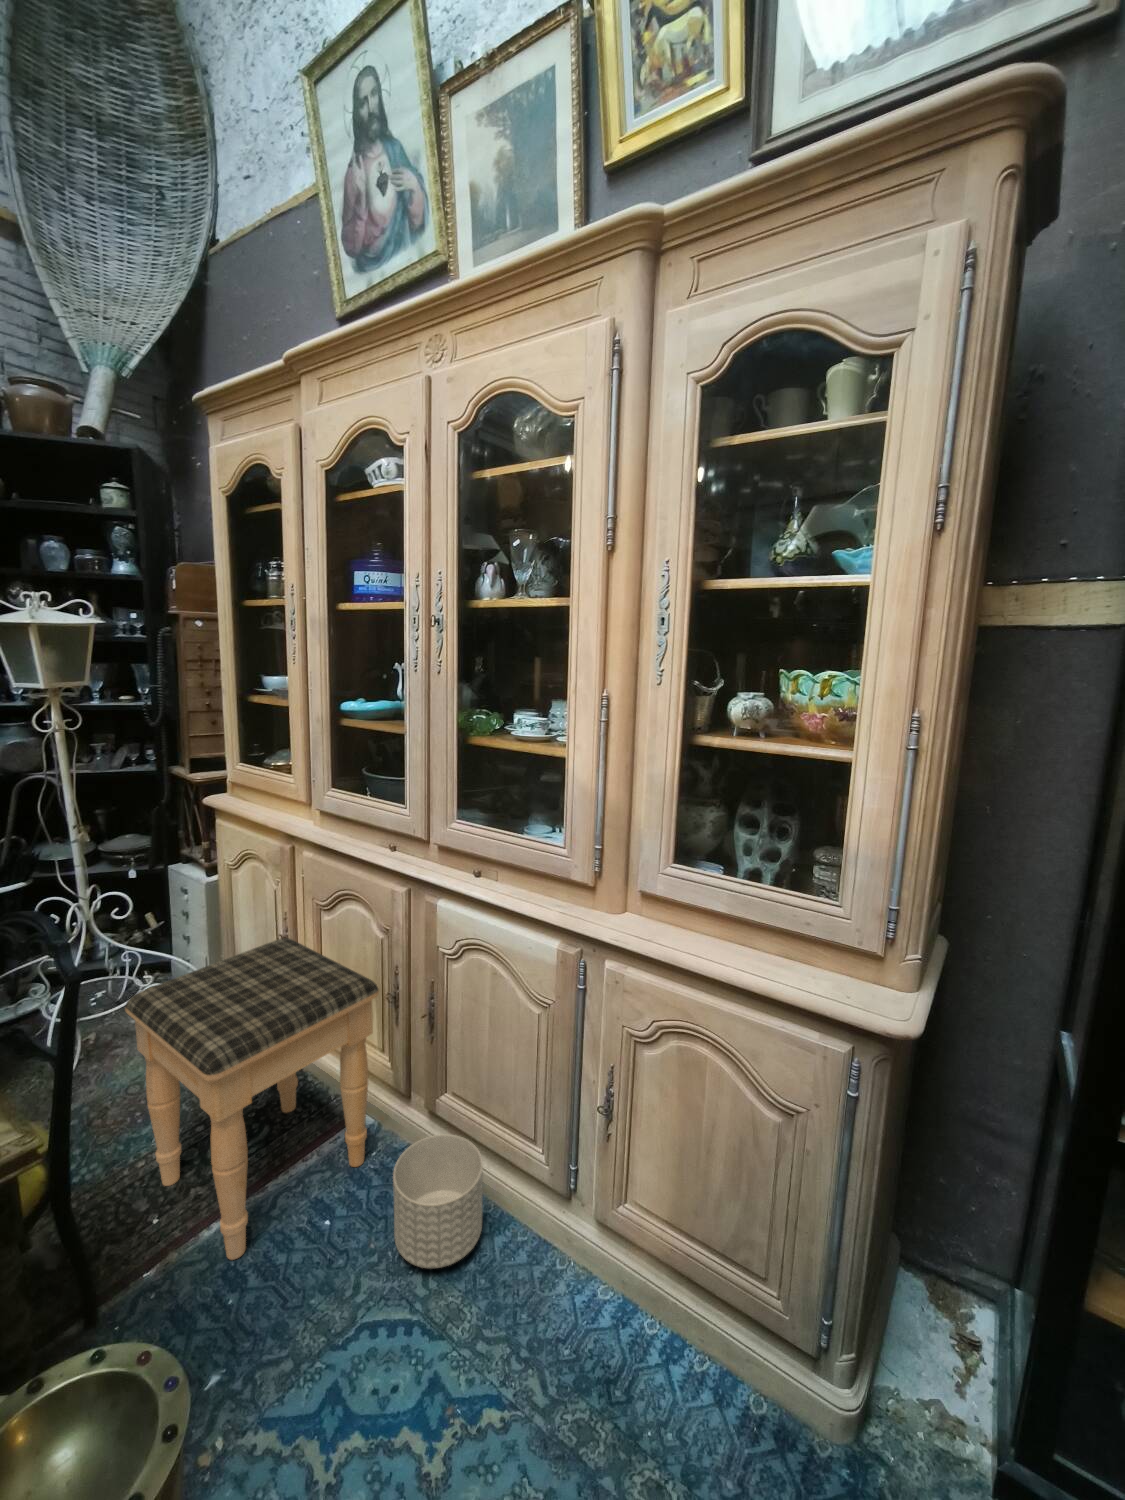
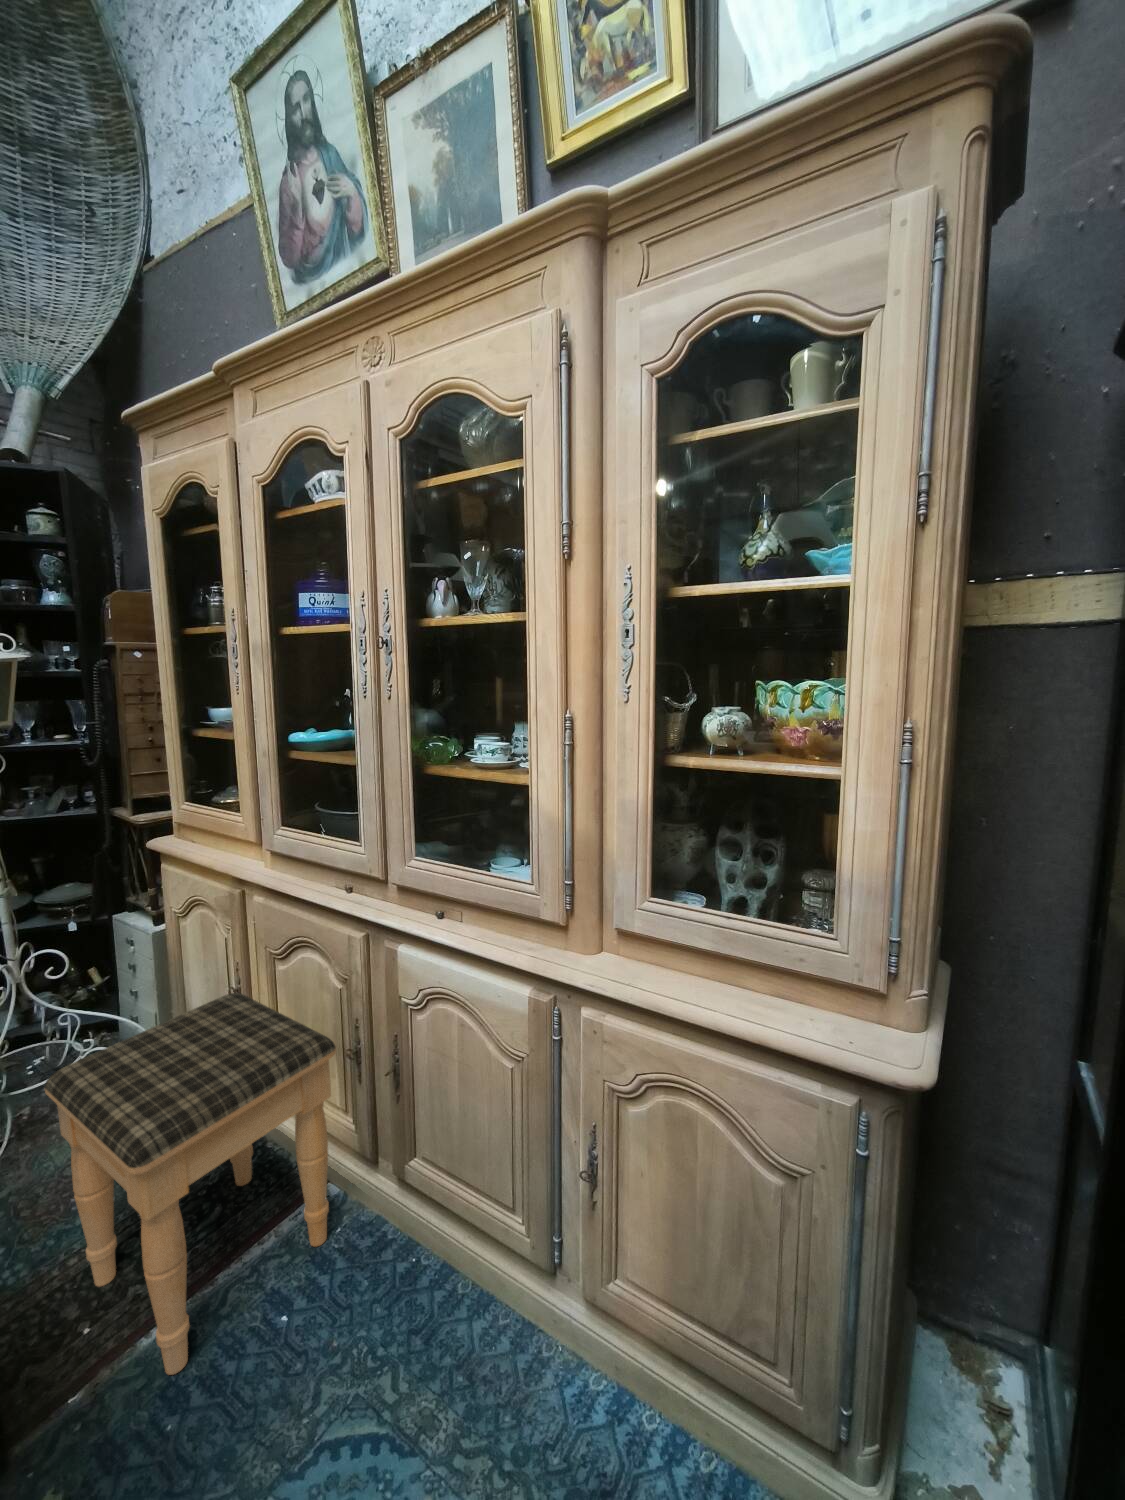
planter: present [393,1134,483,1269] -> none [355,1206,458,1369]

